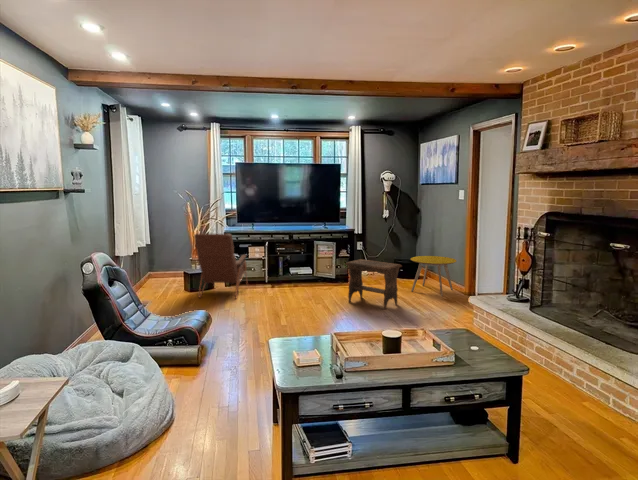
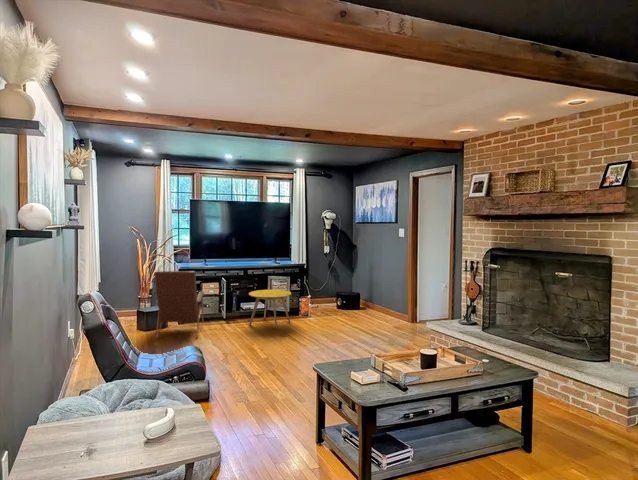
side table: present [411,256,456,296] -> present [249,290,291,329]
footstool: present [345,259,402,309] -> none [308,292,361,339]

